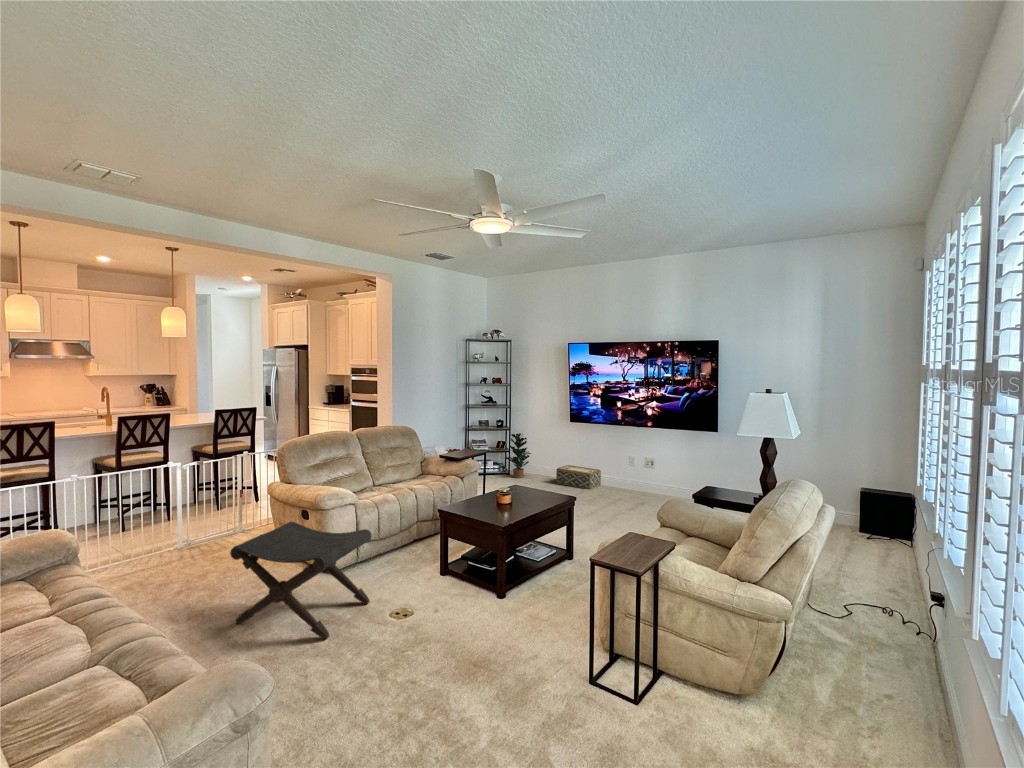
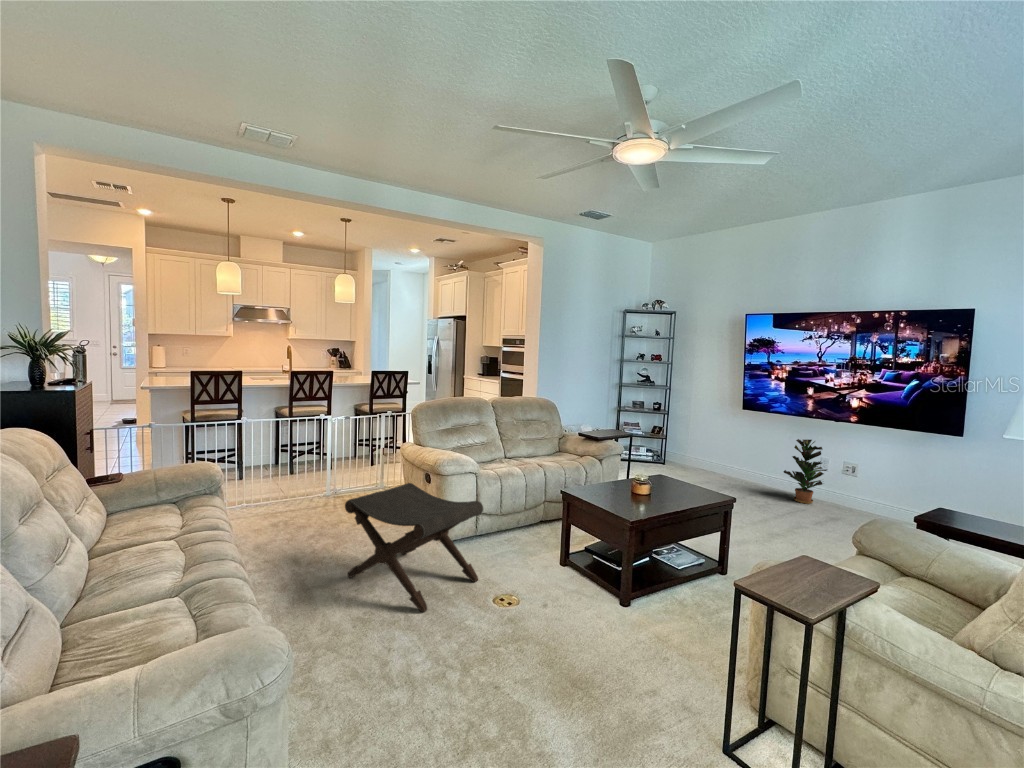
potted plant: present [505,433,531,478] -> present [784,439,827,504]
woven basket: present [556,465,601,489] -> none [720,460,779,492]

